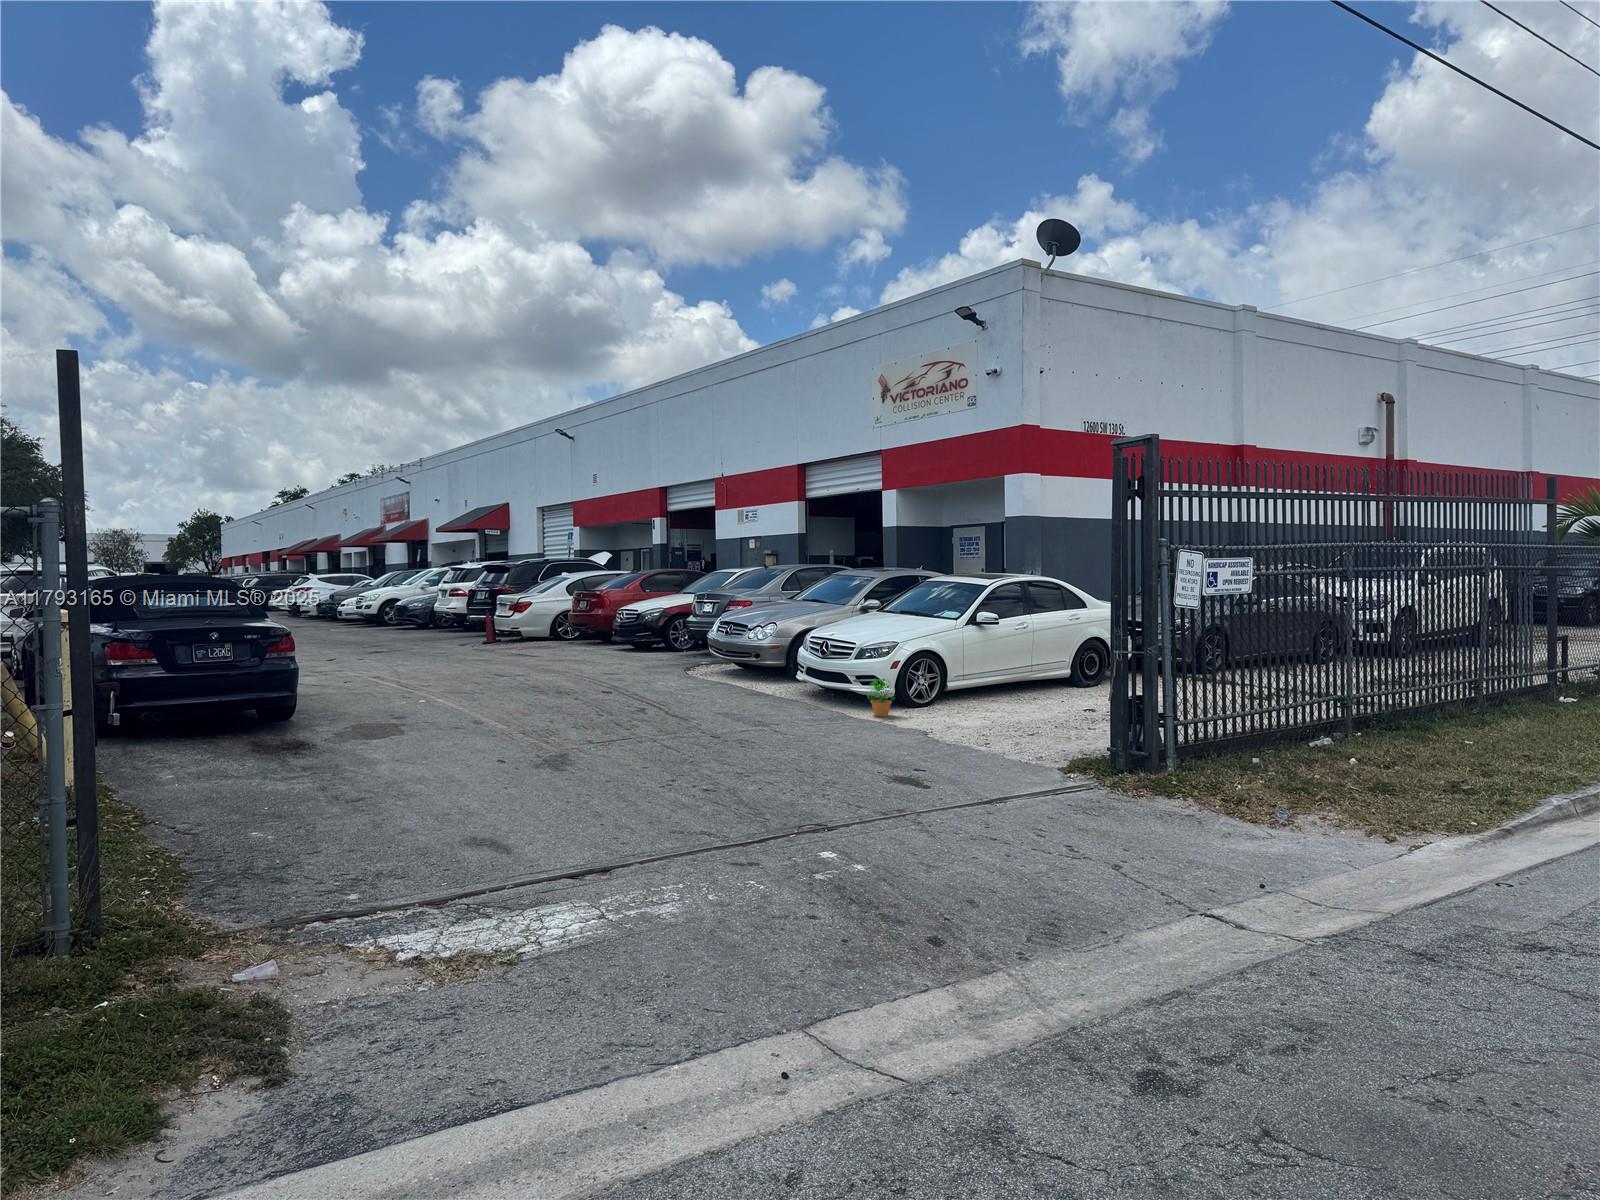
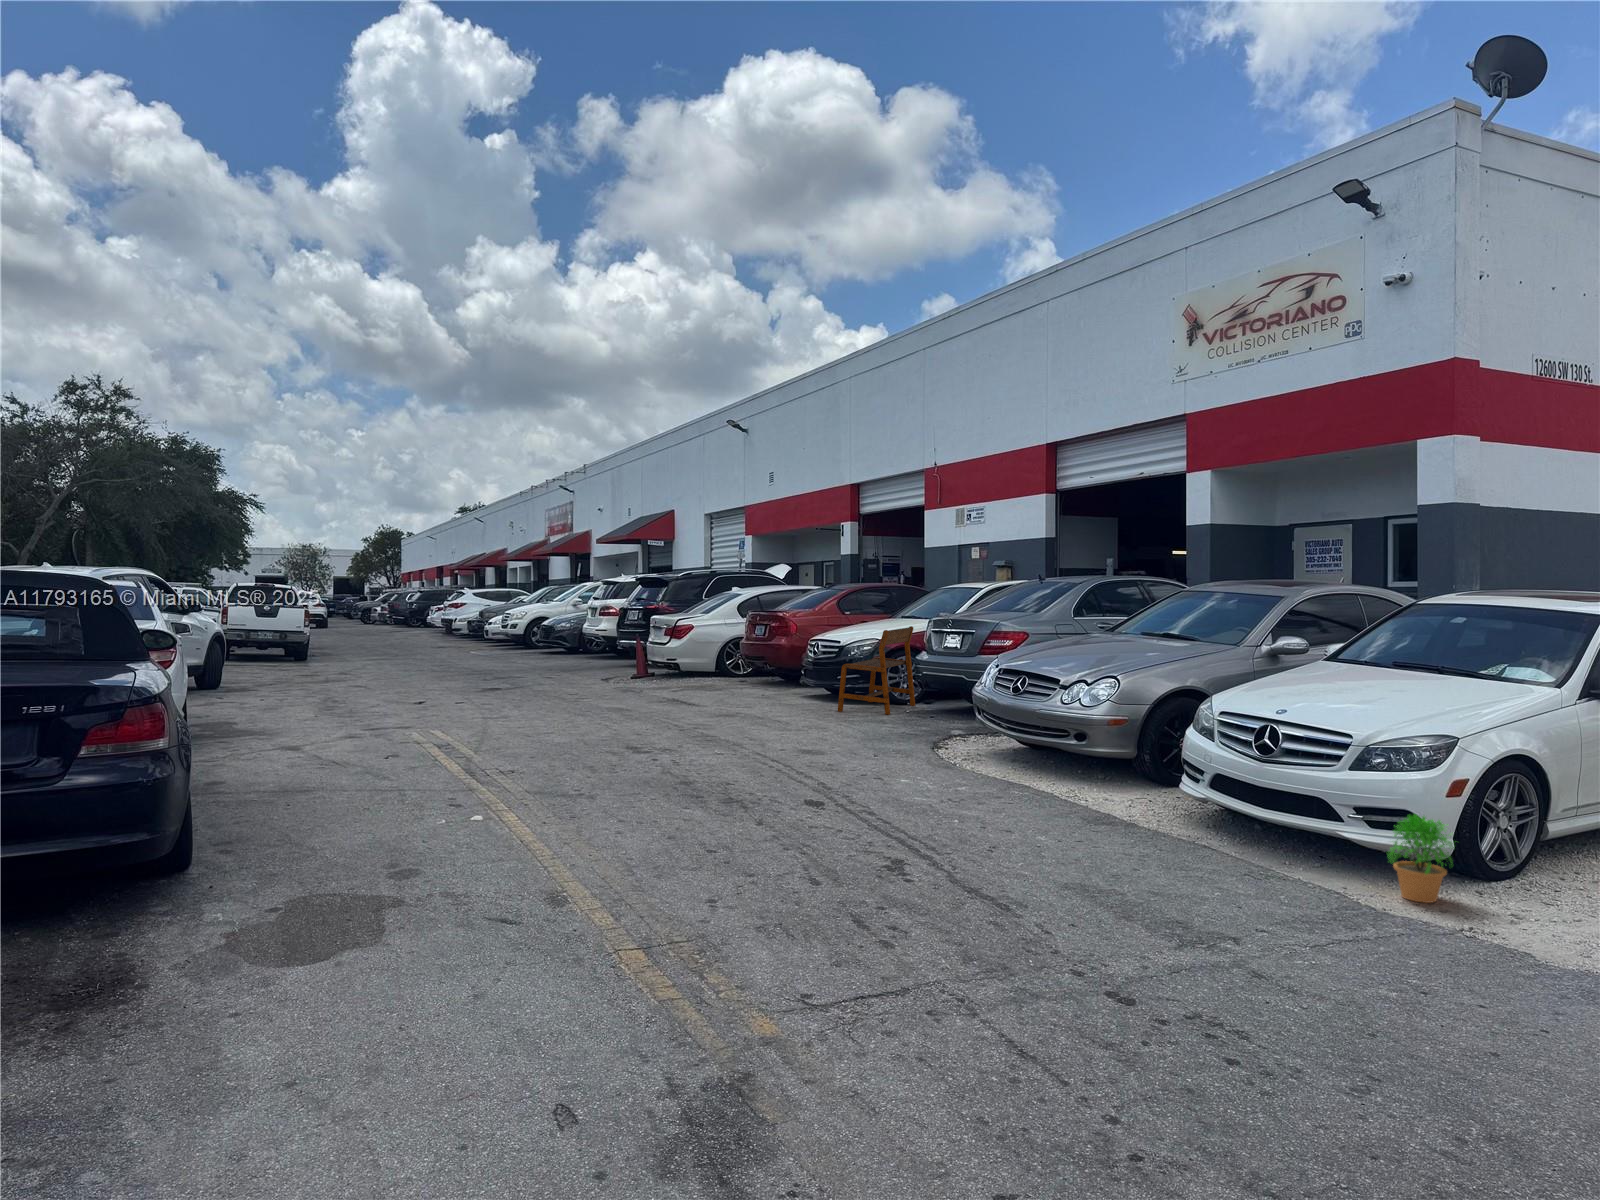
bench: none [632,599,686,657] -> present [838,626,915,715]

